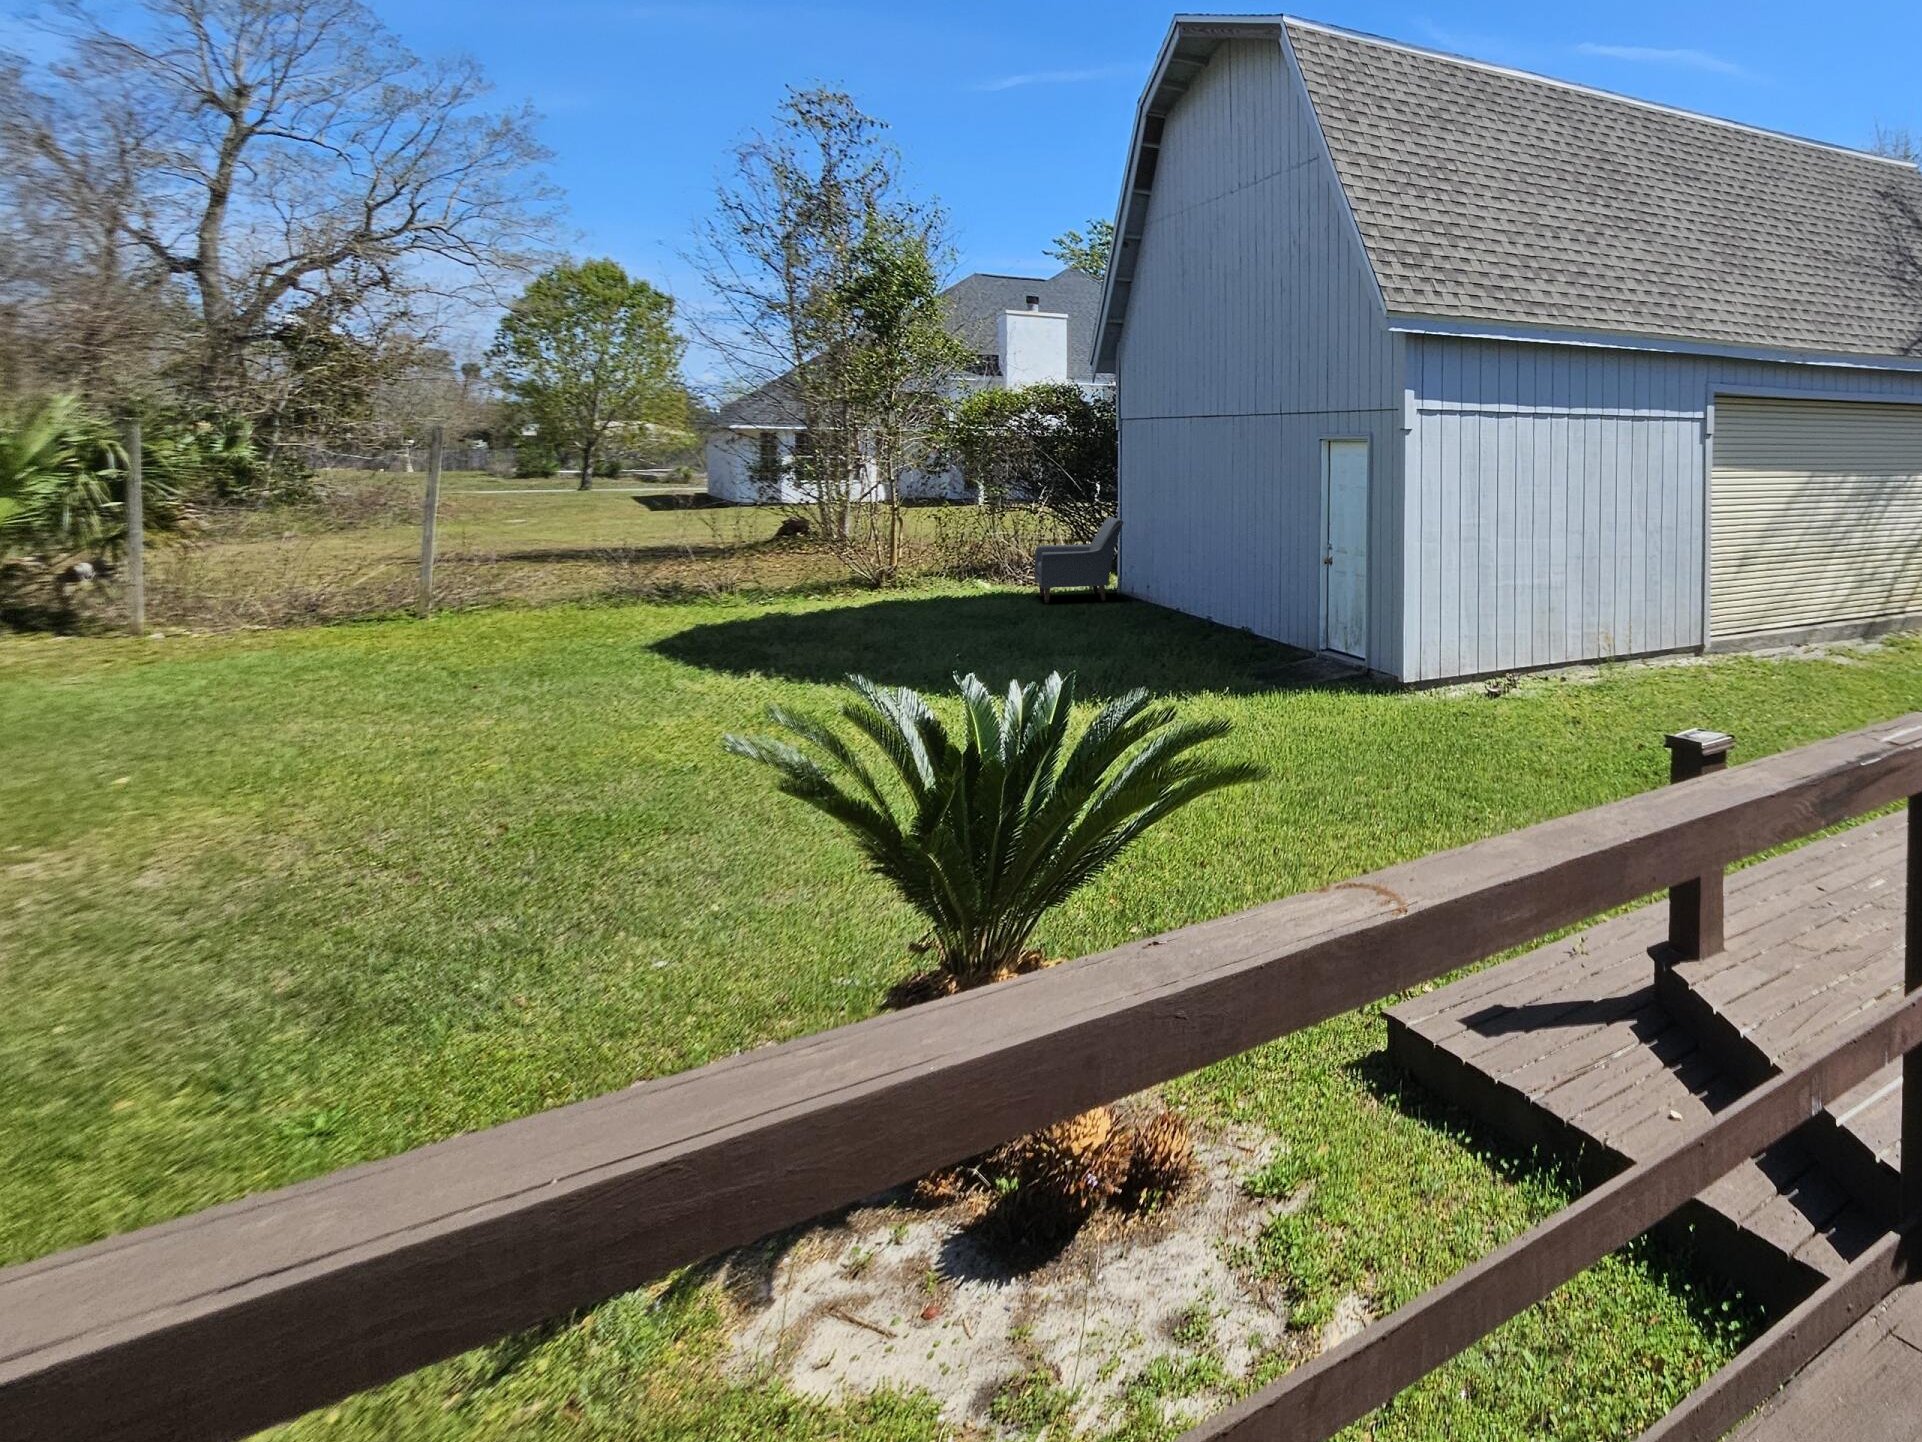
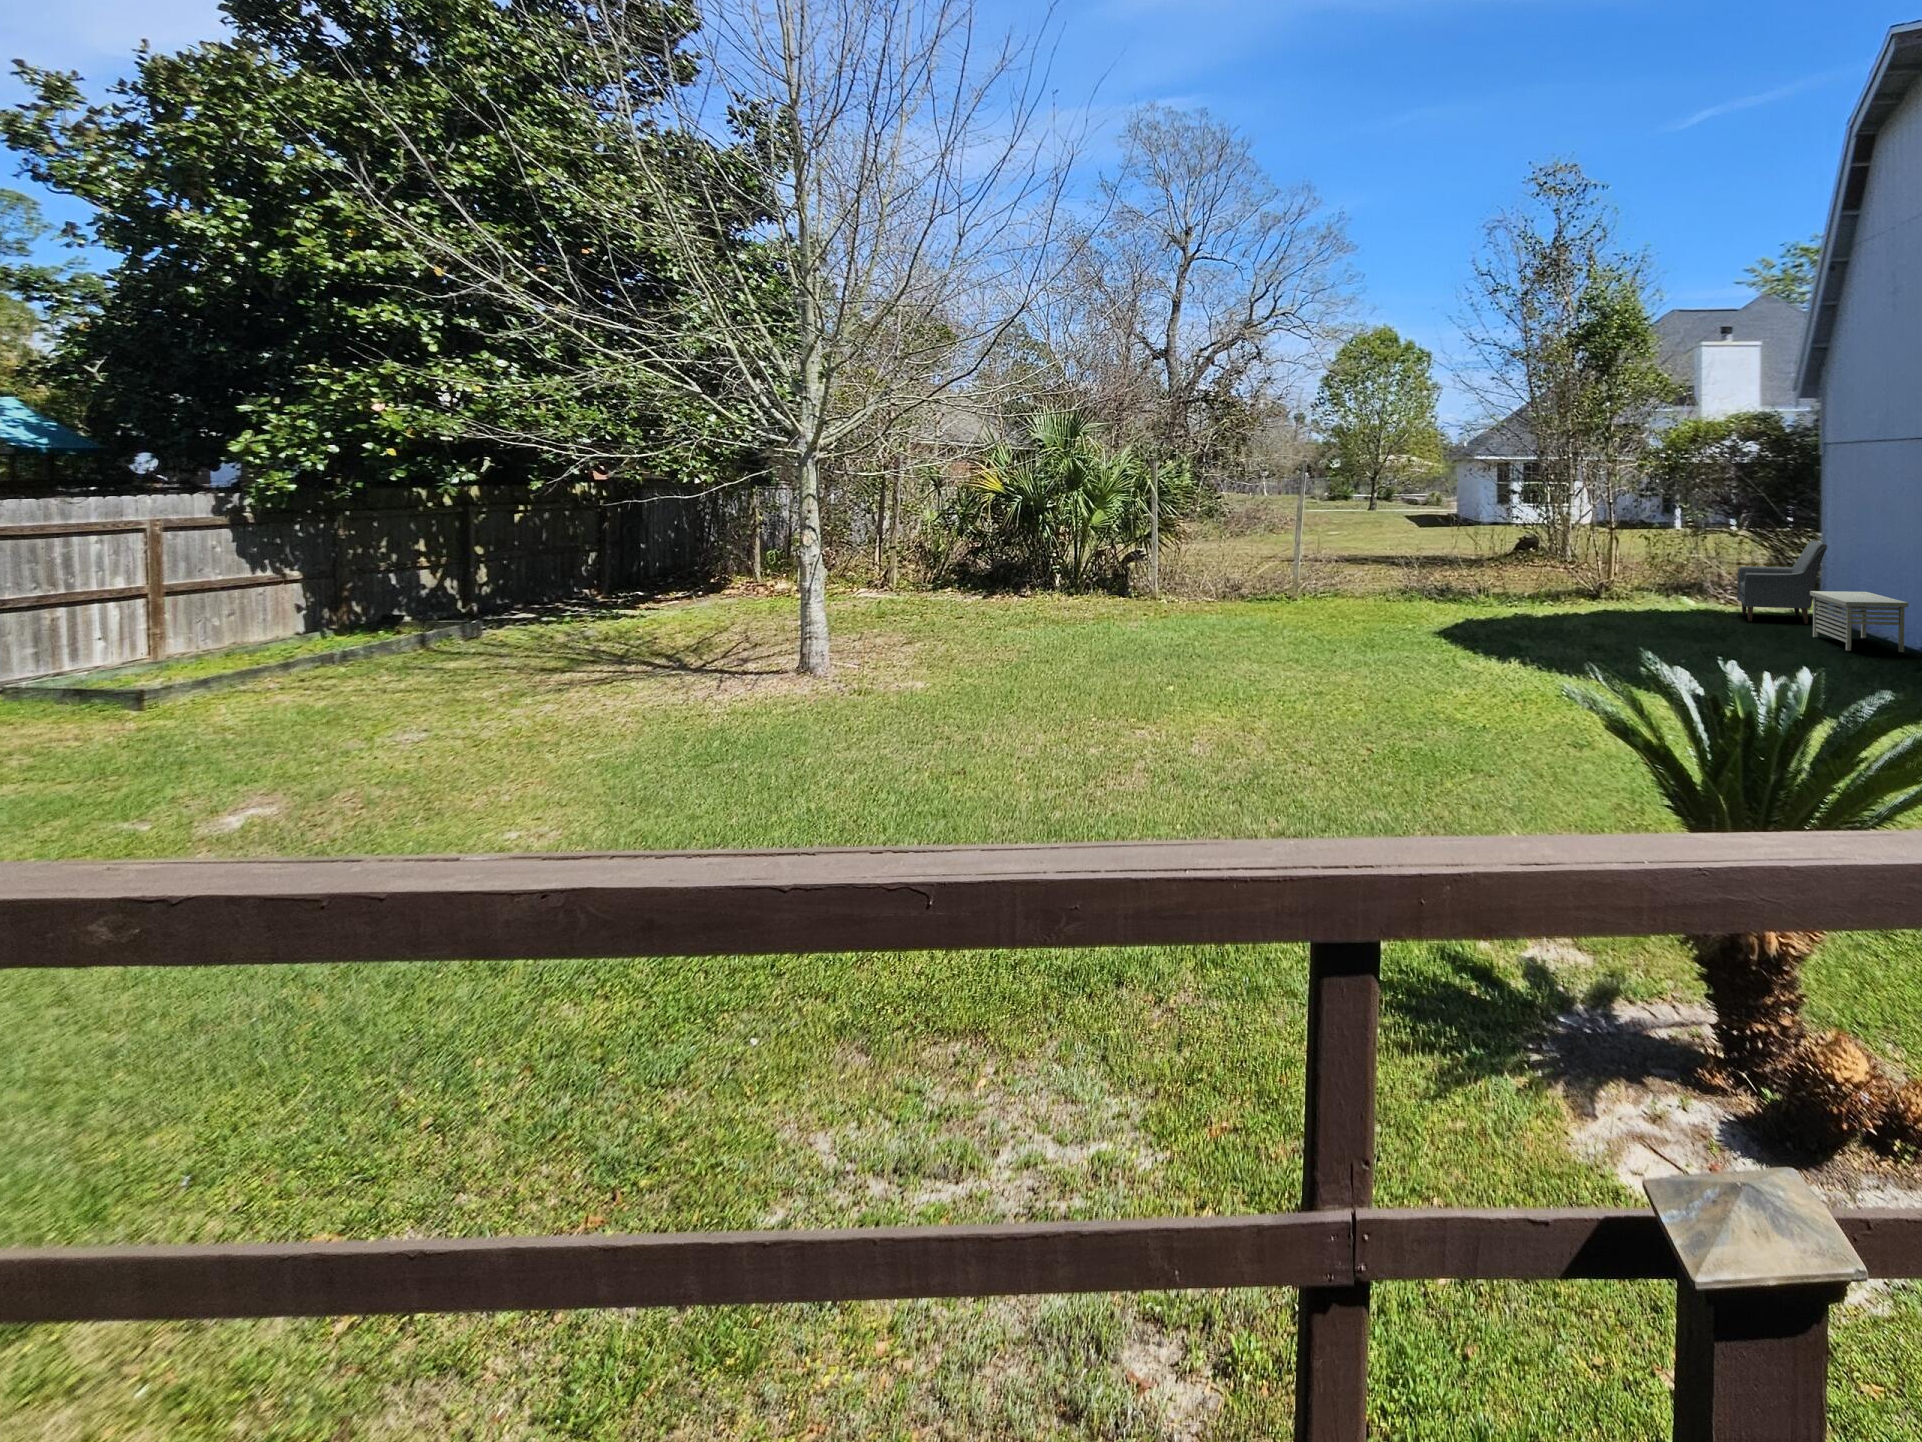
potted tree: none [29,563,92,633] -> present [1108,556,1129,595]
storage bench: none [1106,566,1196,626] -> present [1810,591,1909,652]

